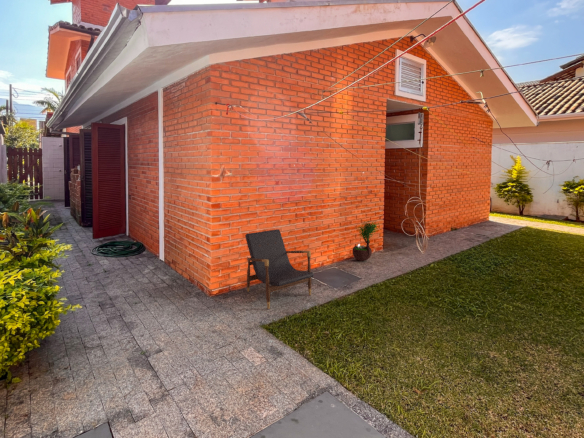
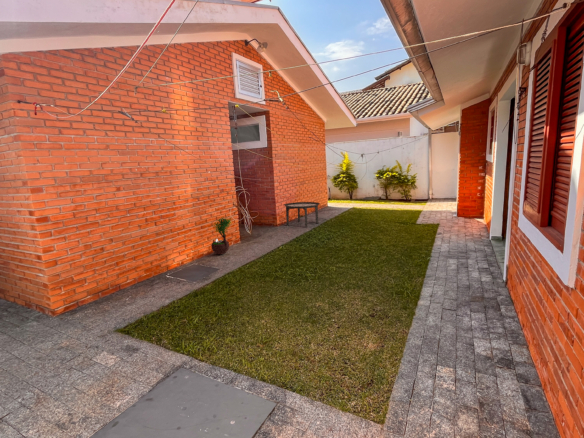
round table: none [436,212,484,244] -> present [284,202,320,227]
lounge chair: present [245,229,314,309] -> none [88,235,170,315]

